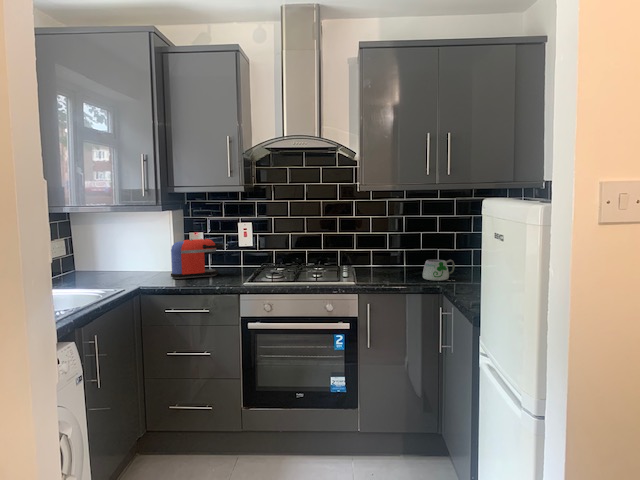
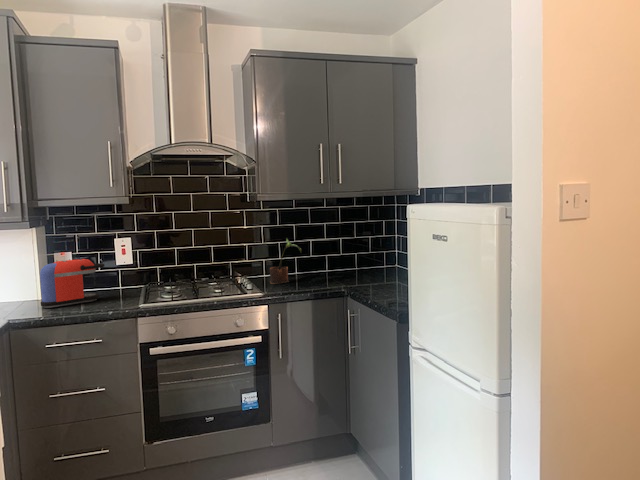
potted plant: none [371,229,406,274] -> present [270,239,302,284]
mug: present [423,260,455,280] -> none [322,264,354,285]

